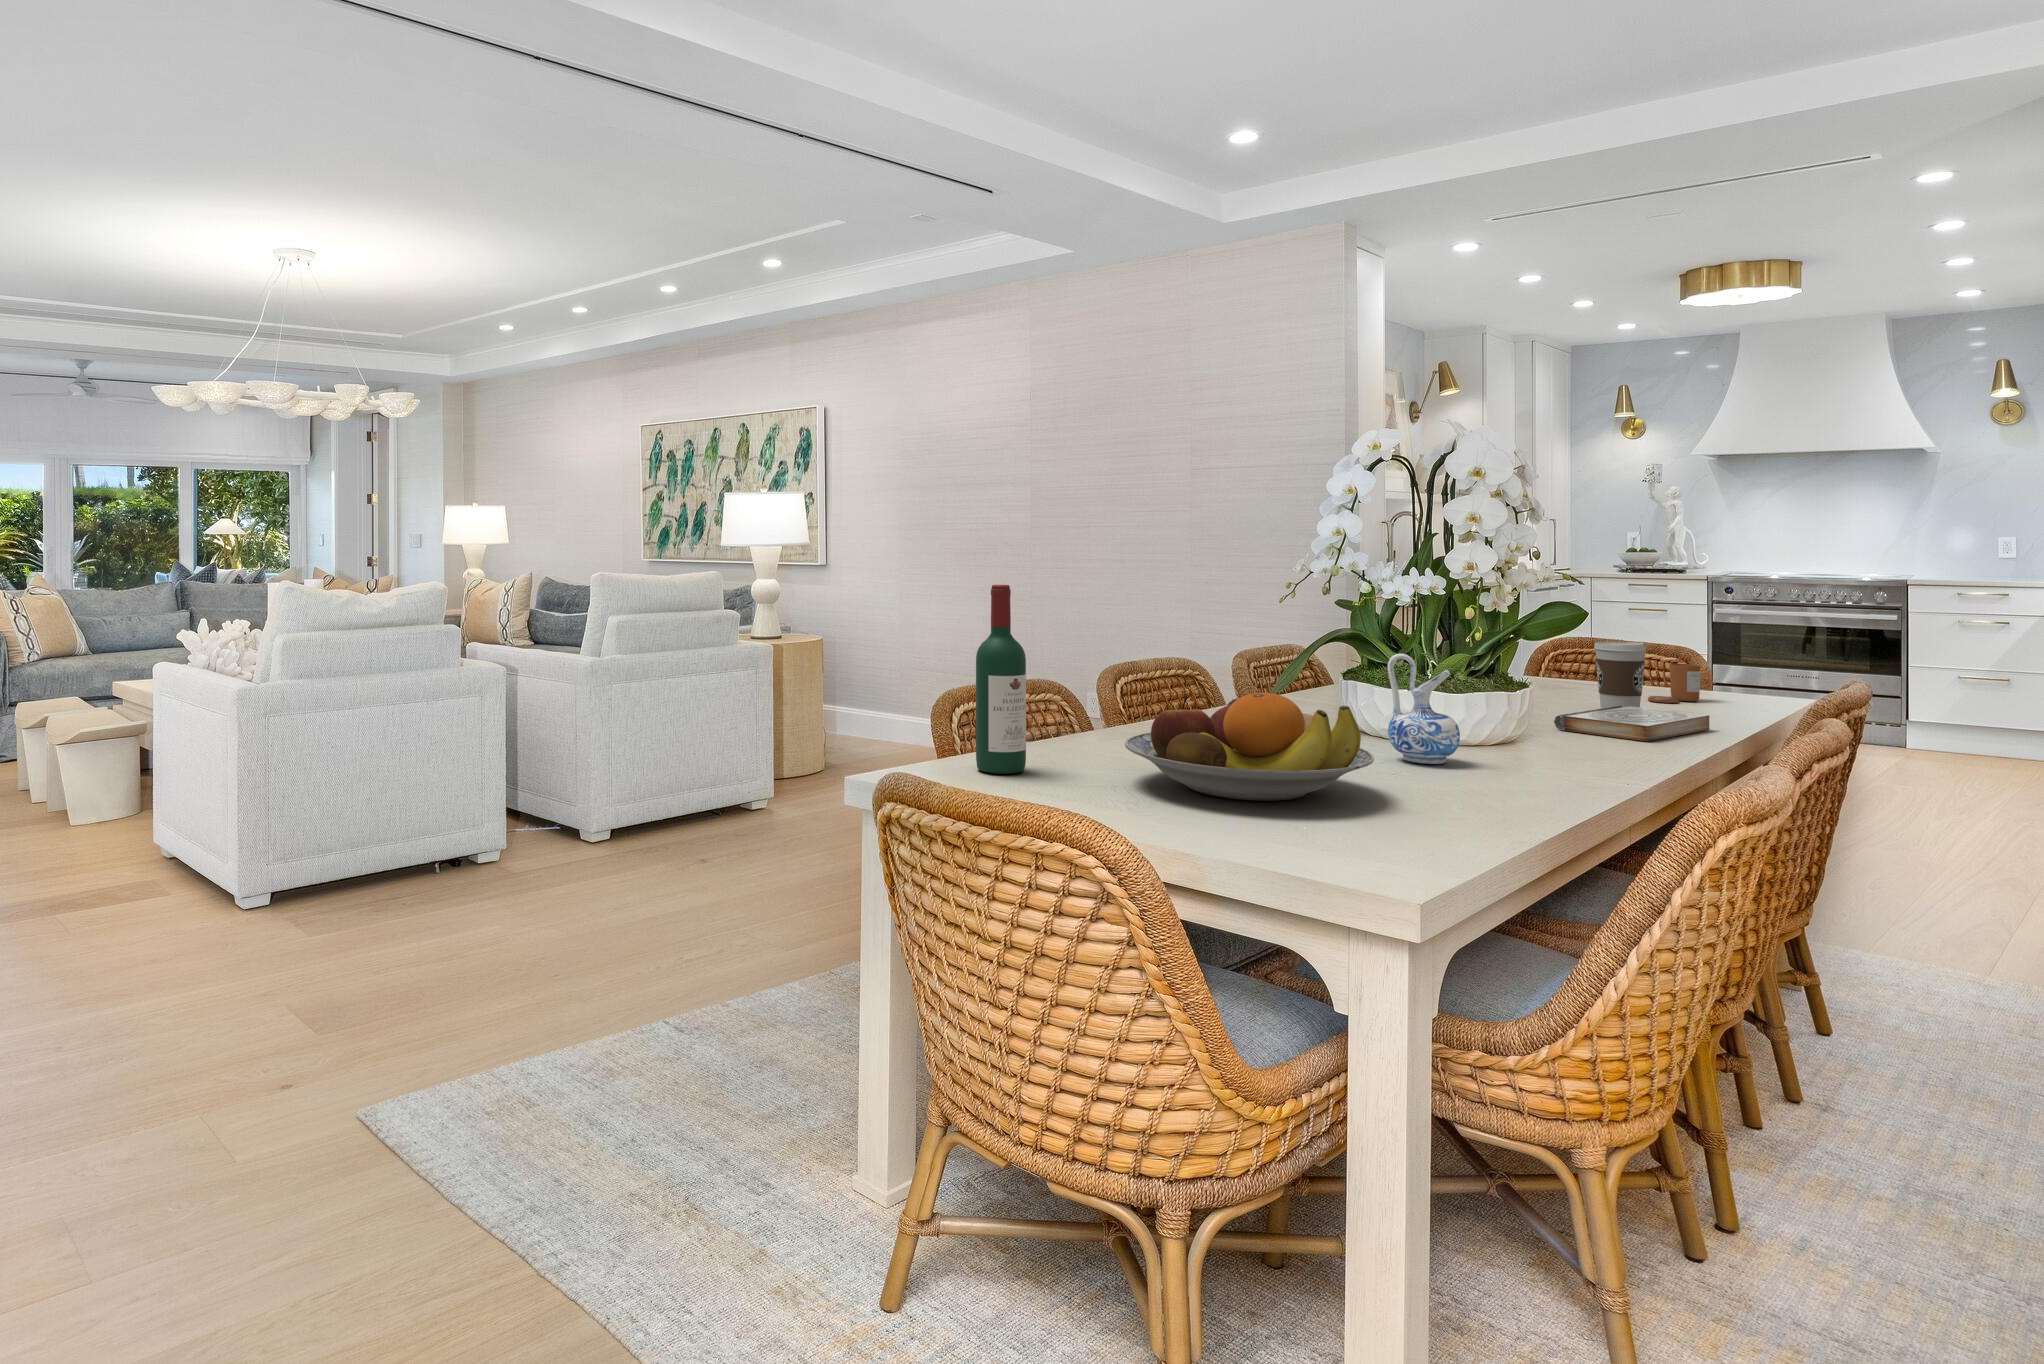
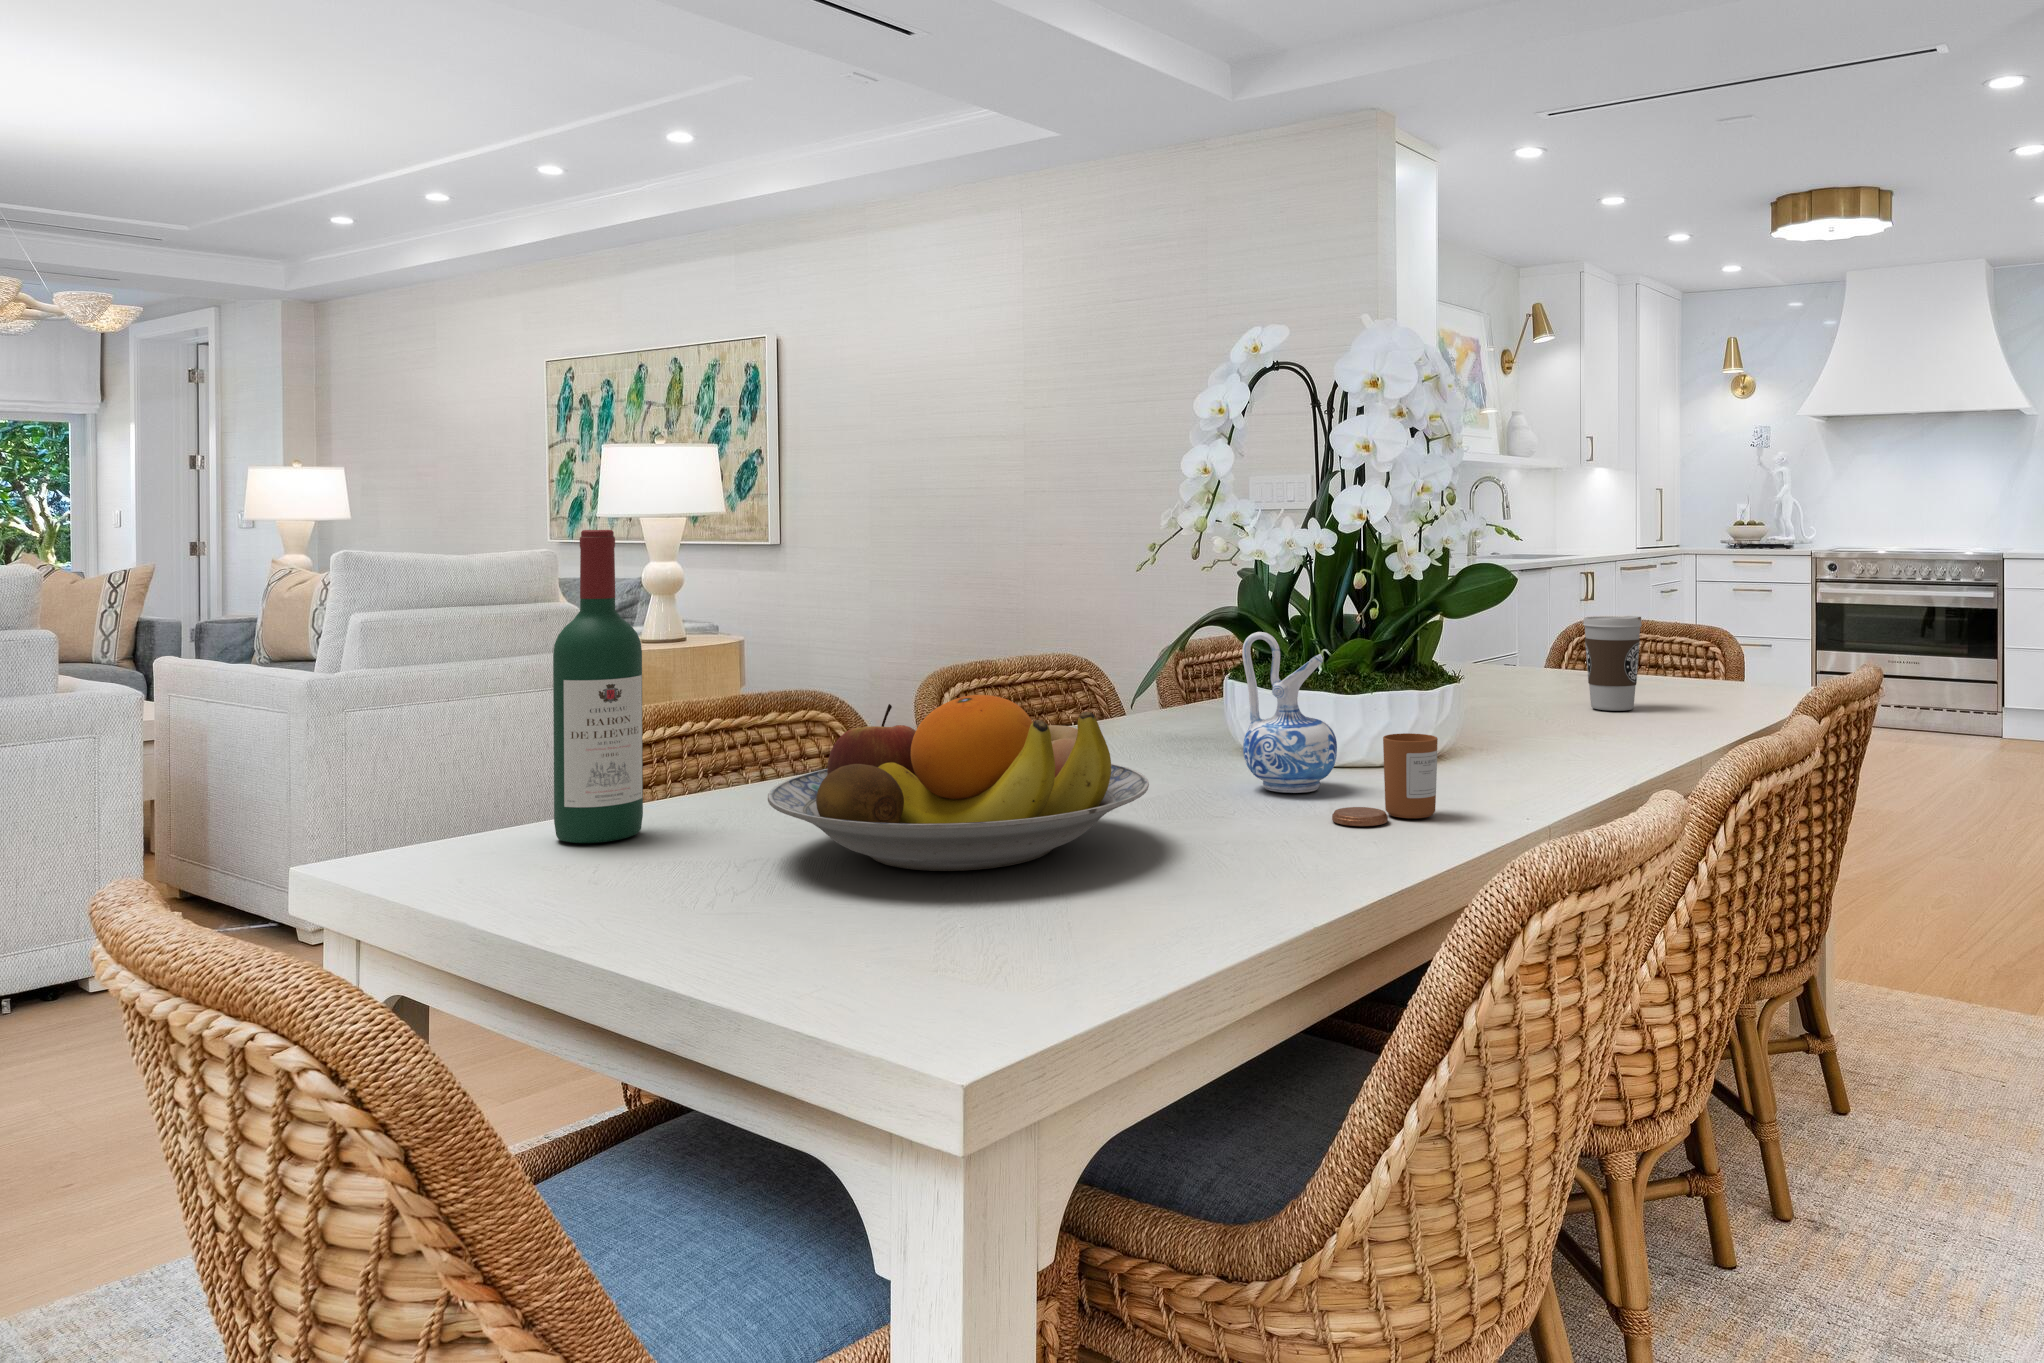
candle: present [1648,663,1701,703] -> present [1332,733,1438,826]
book: present [1554,706,1709,741] -> none [1512,699,1701,746]

